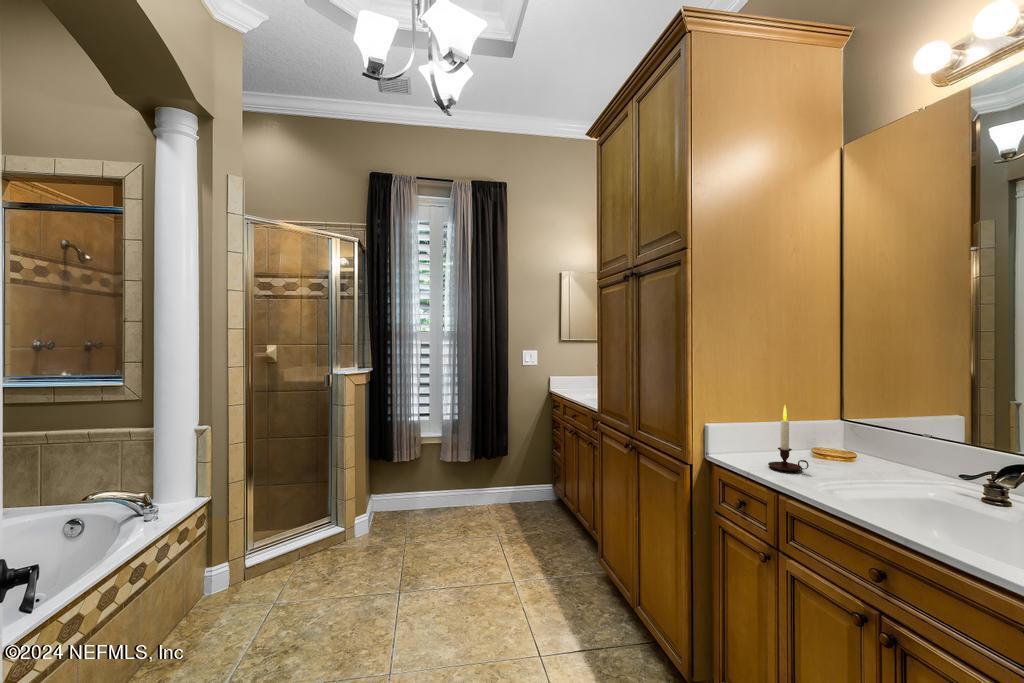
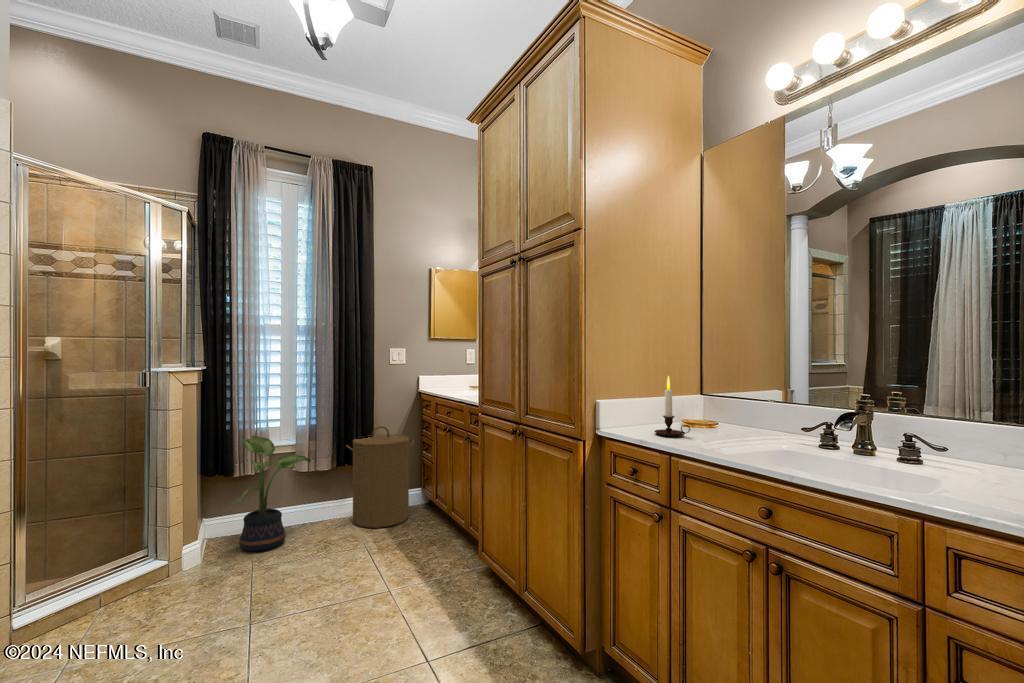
laundry hamper: none [485,425,547,519] -> present [346,426,414,528]
potted plant: none [391,427,454,529] -> present [232,435,311,551]

